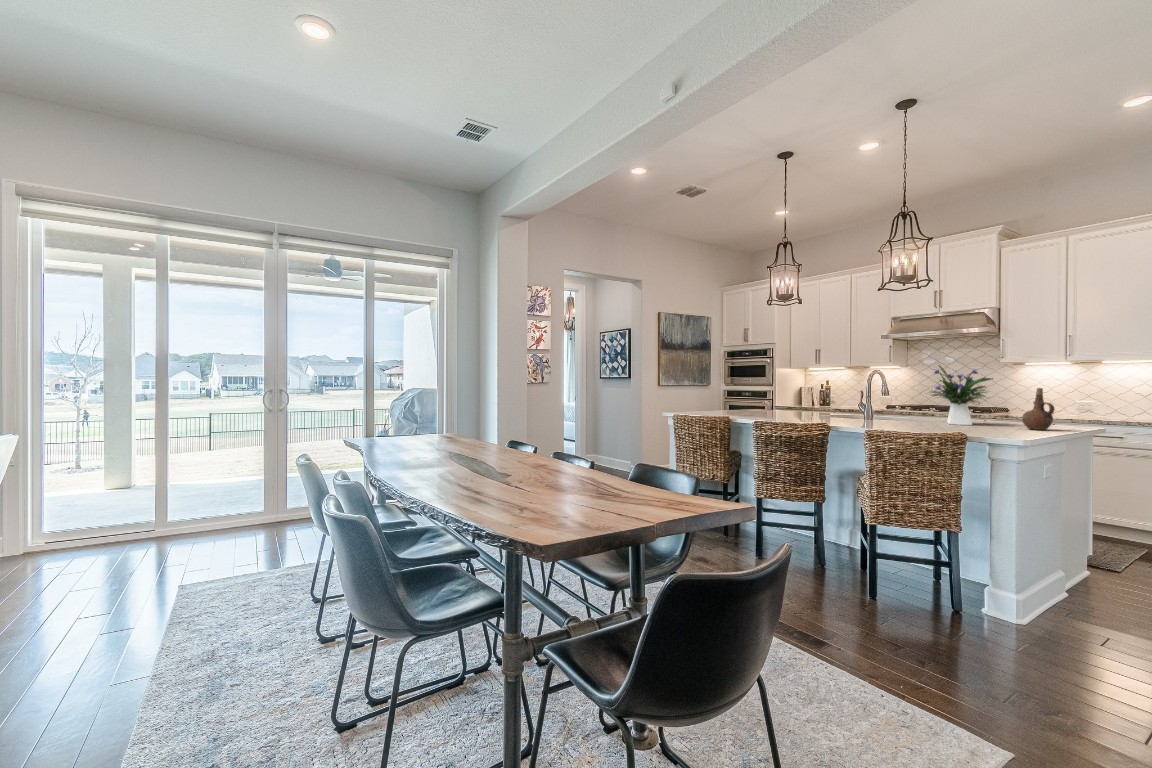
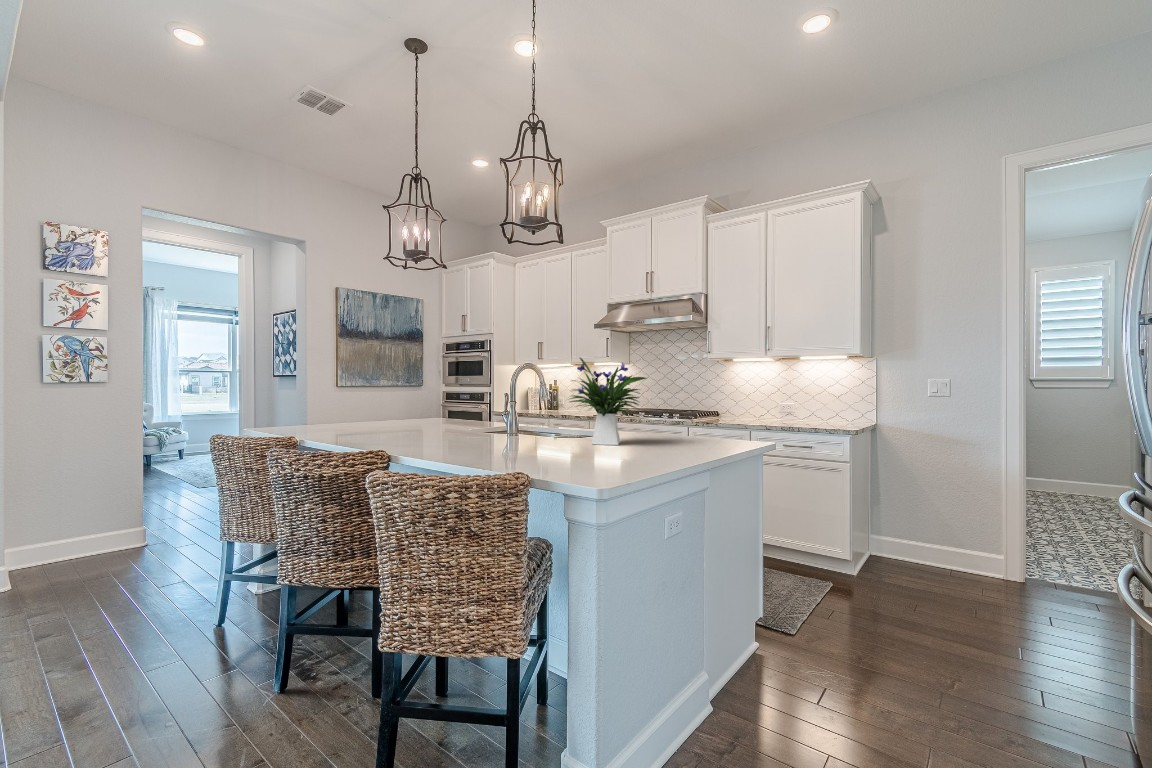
ceramic pitcher: present [1022,388,1054,430] -> none [665,391,700,454]

